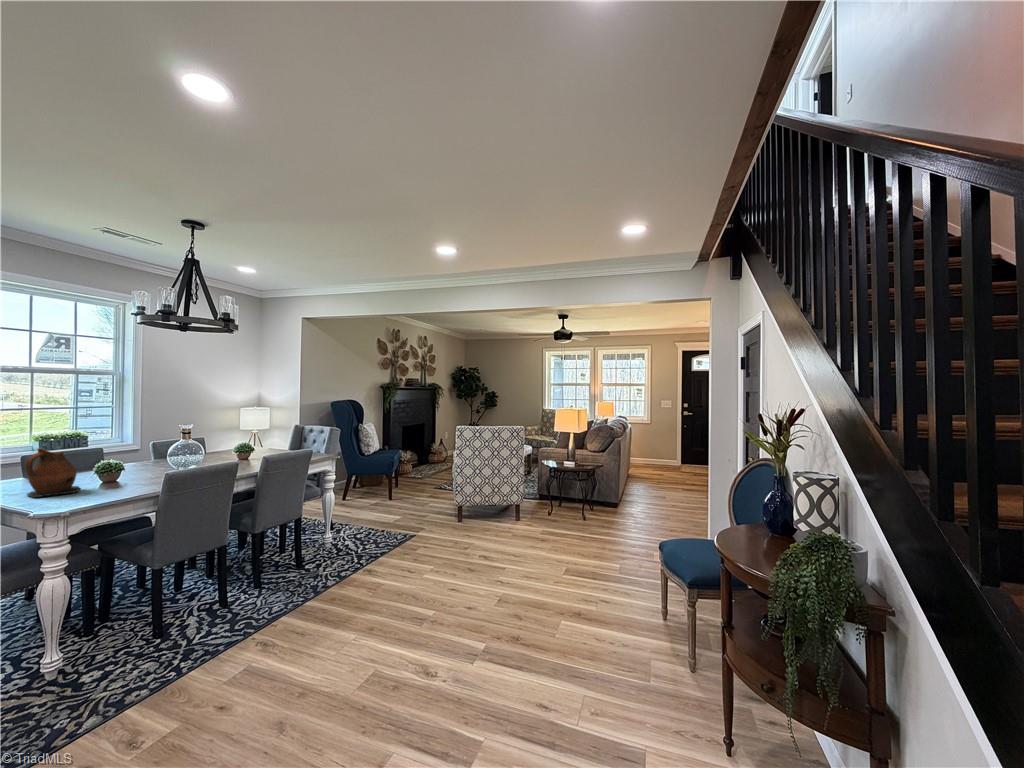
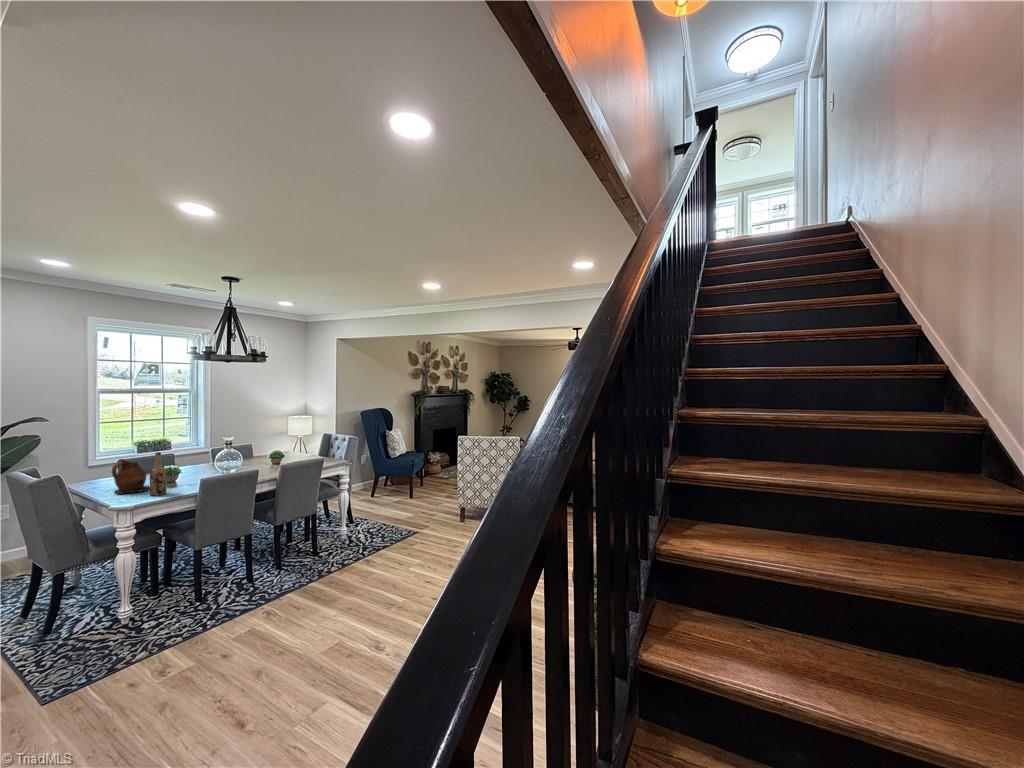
wine bottle: none [86,438,111,497] -> present [149,452,167,496]

